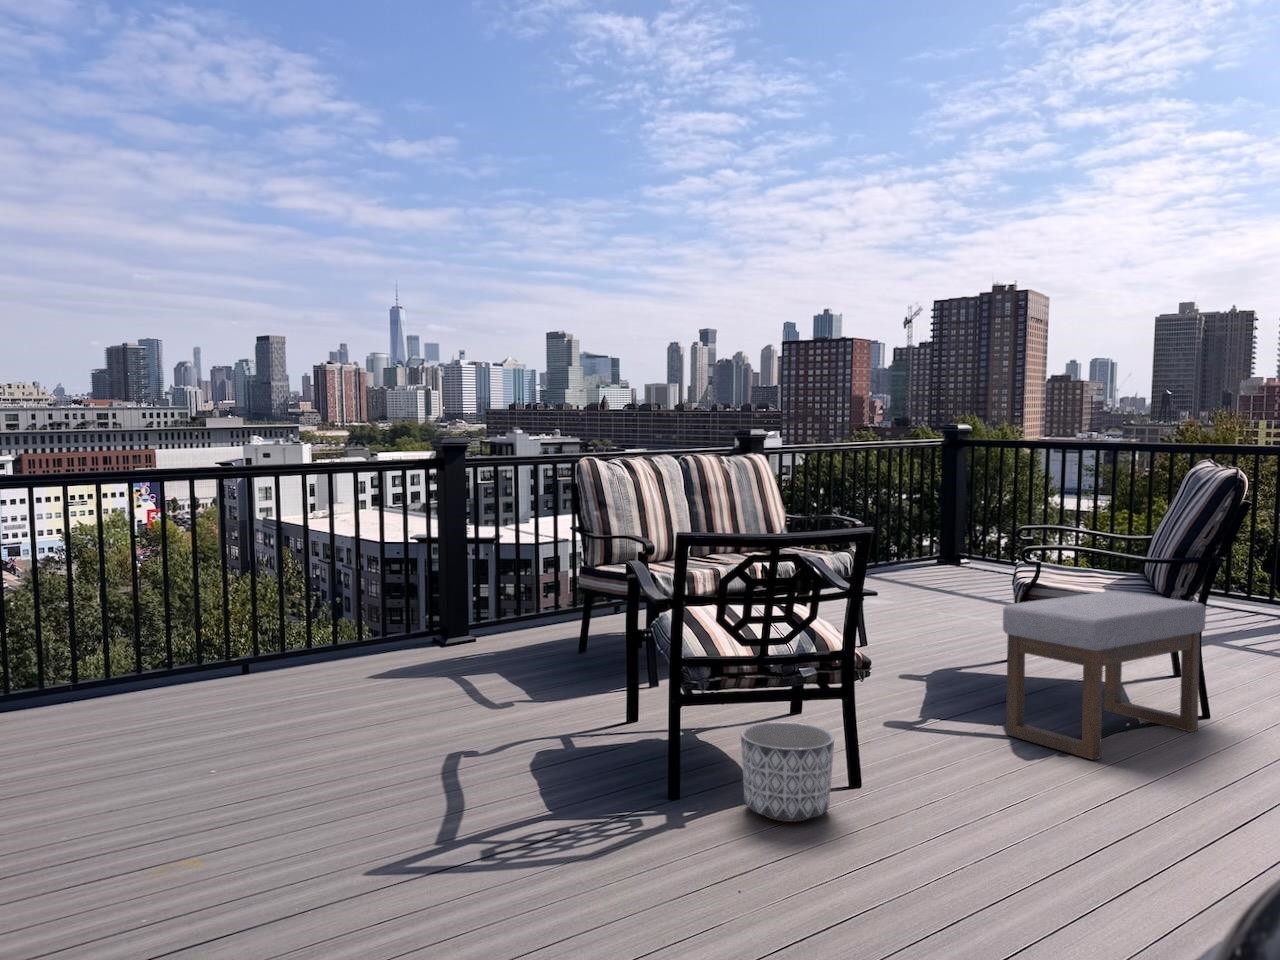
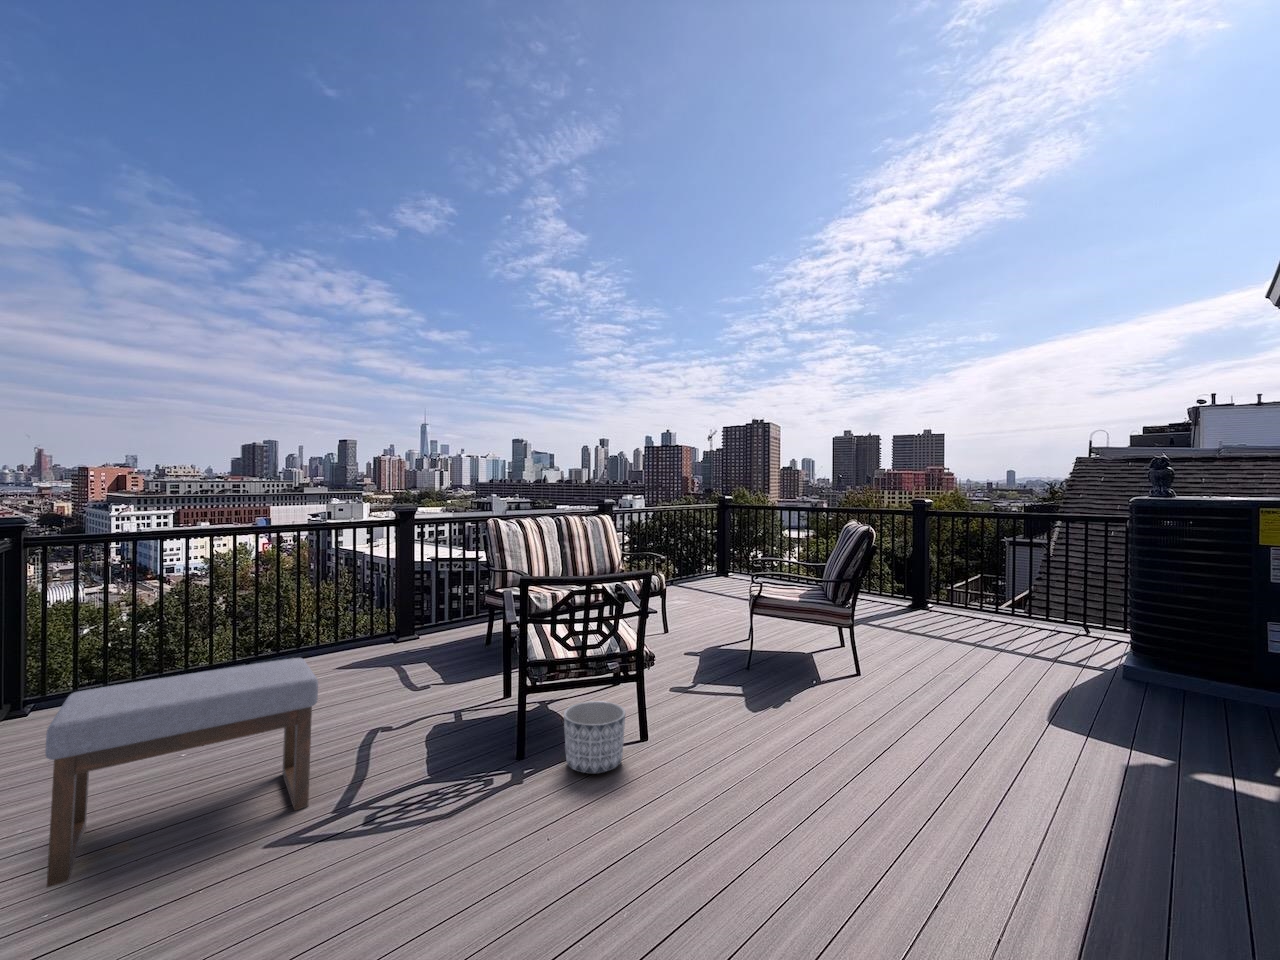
ottoman: present [1003,592,1206,760] -> present [45,658,318,887]

